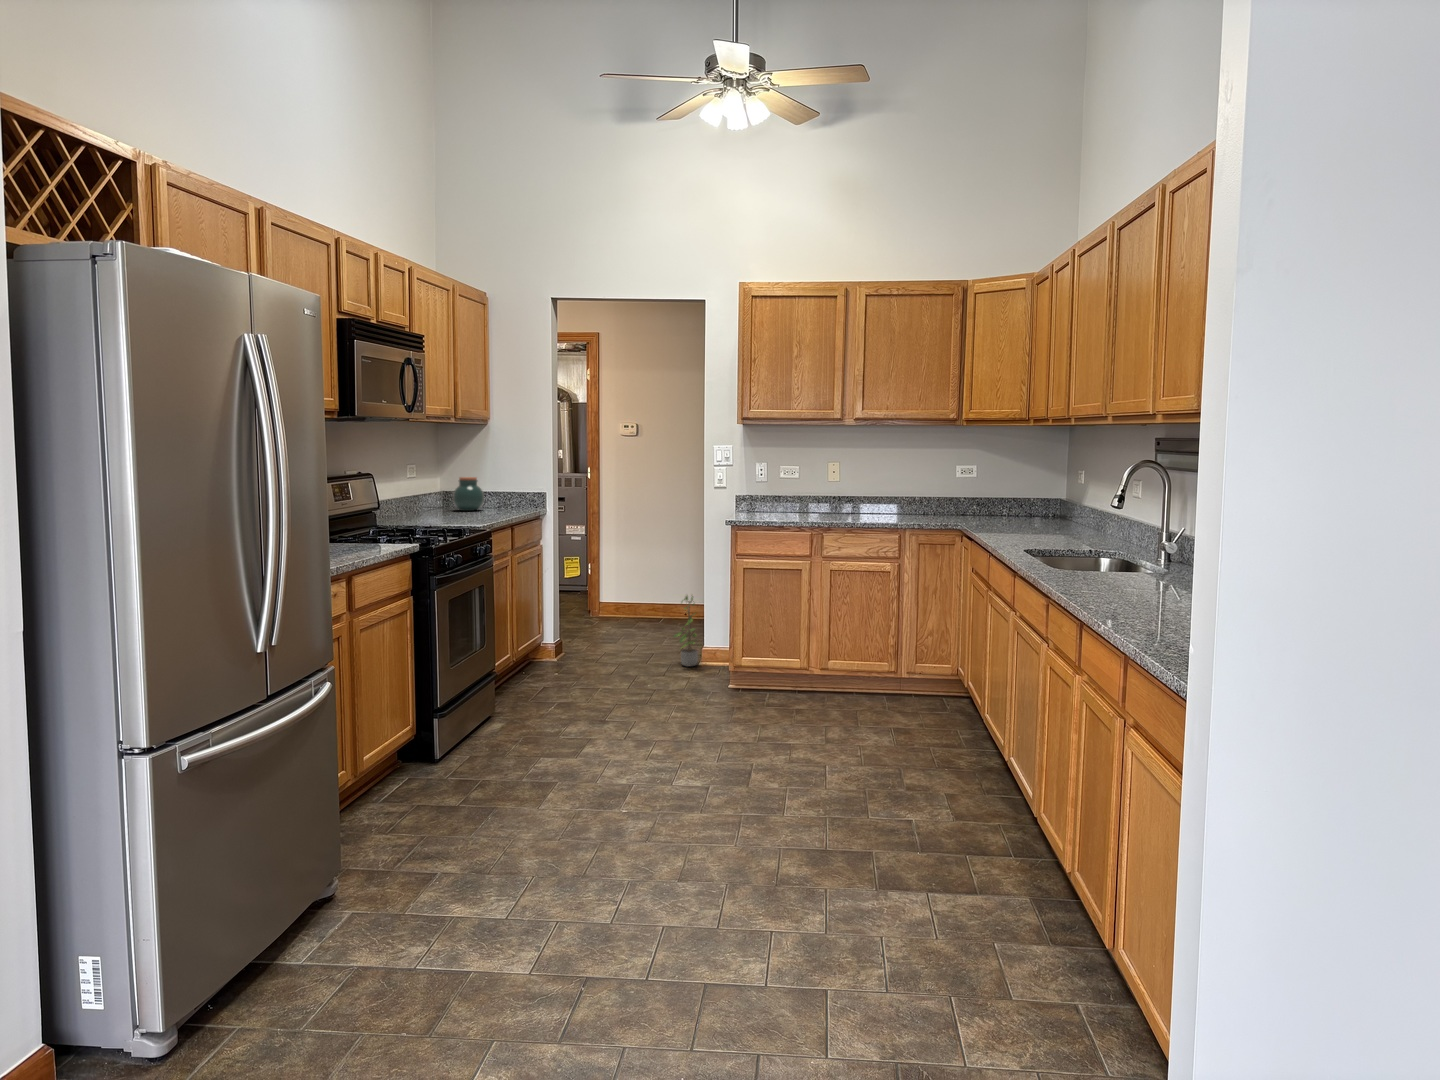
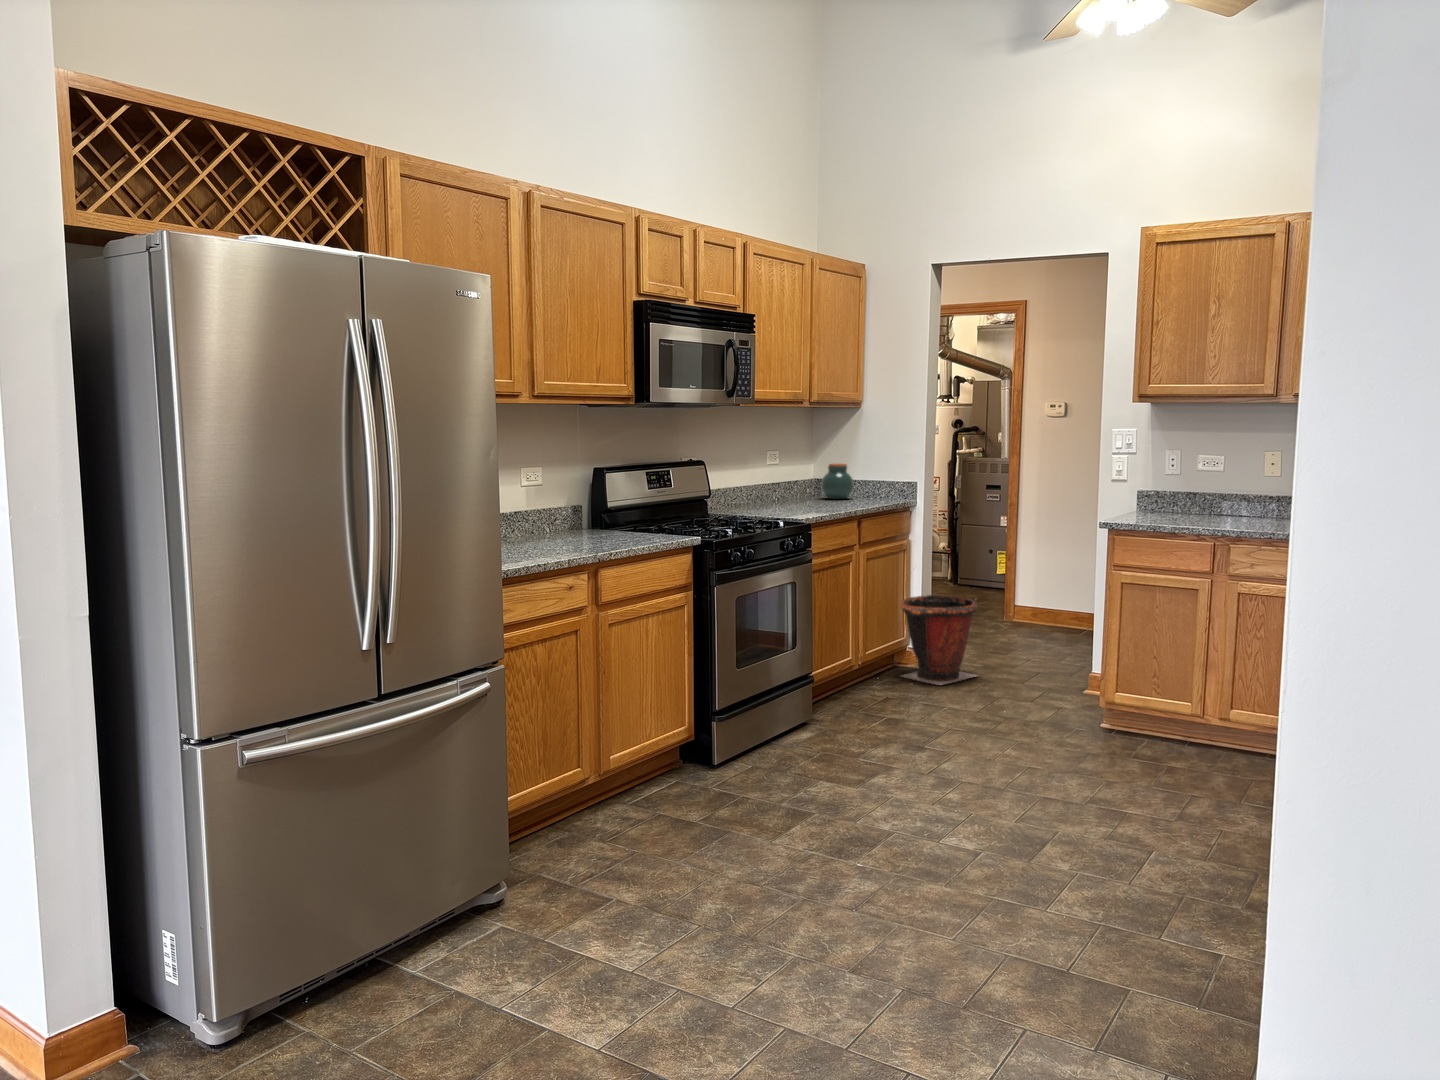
waste bin: none [541,589,609,673] -> present [901,595,977,685]
potted plant: present [674,596,698,666] -> none [1054,605,1085,692]

